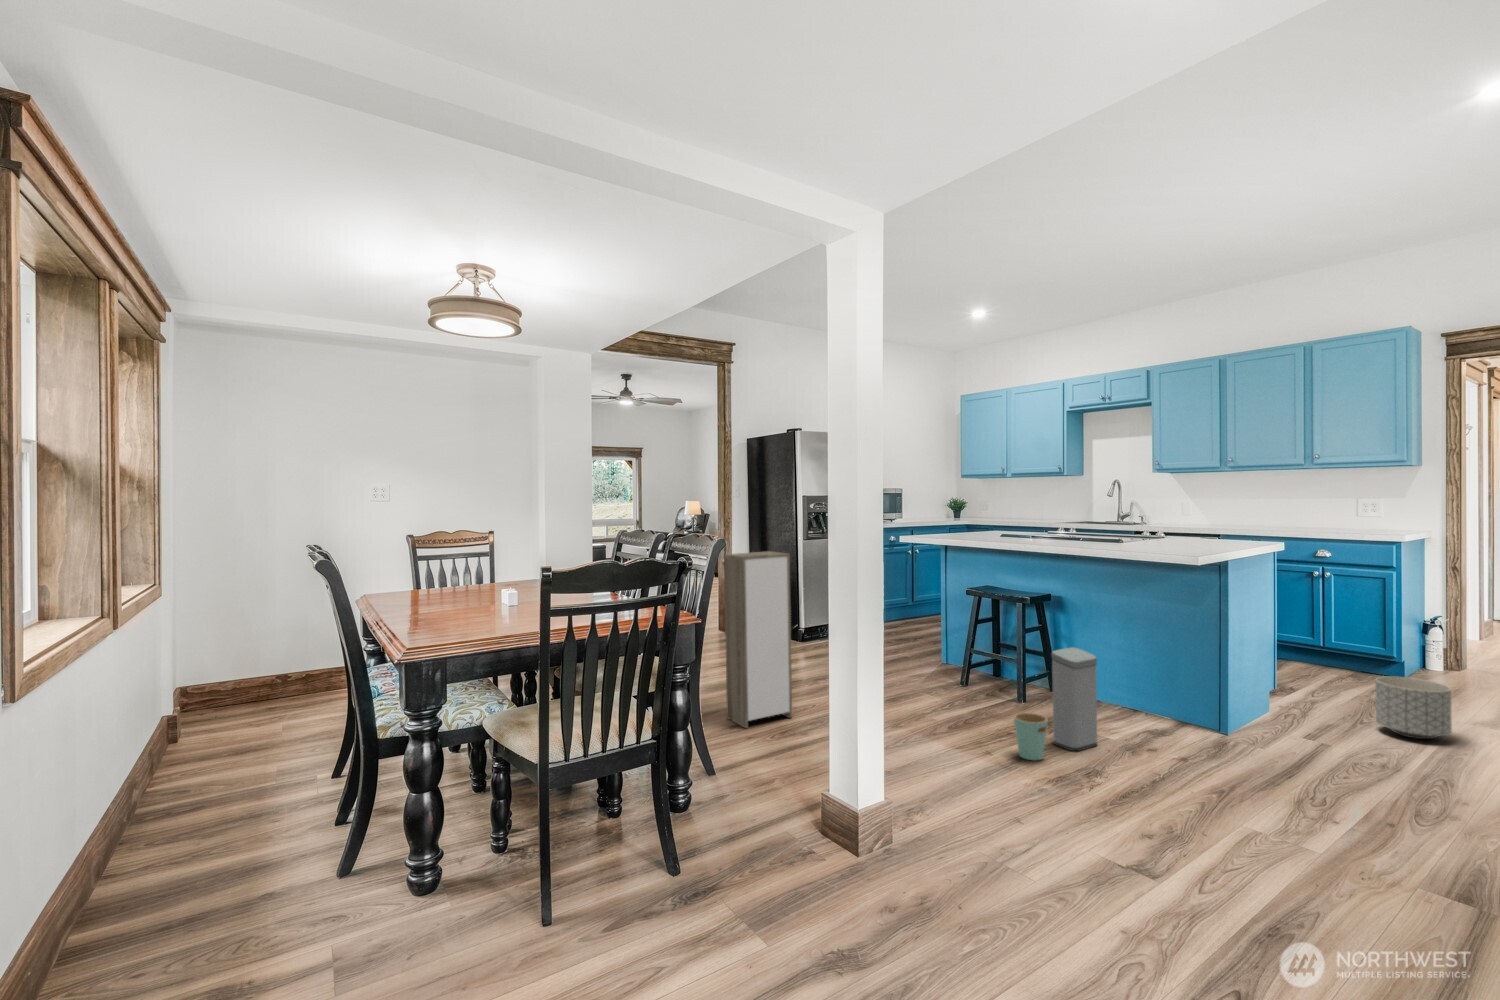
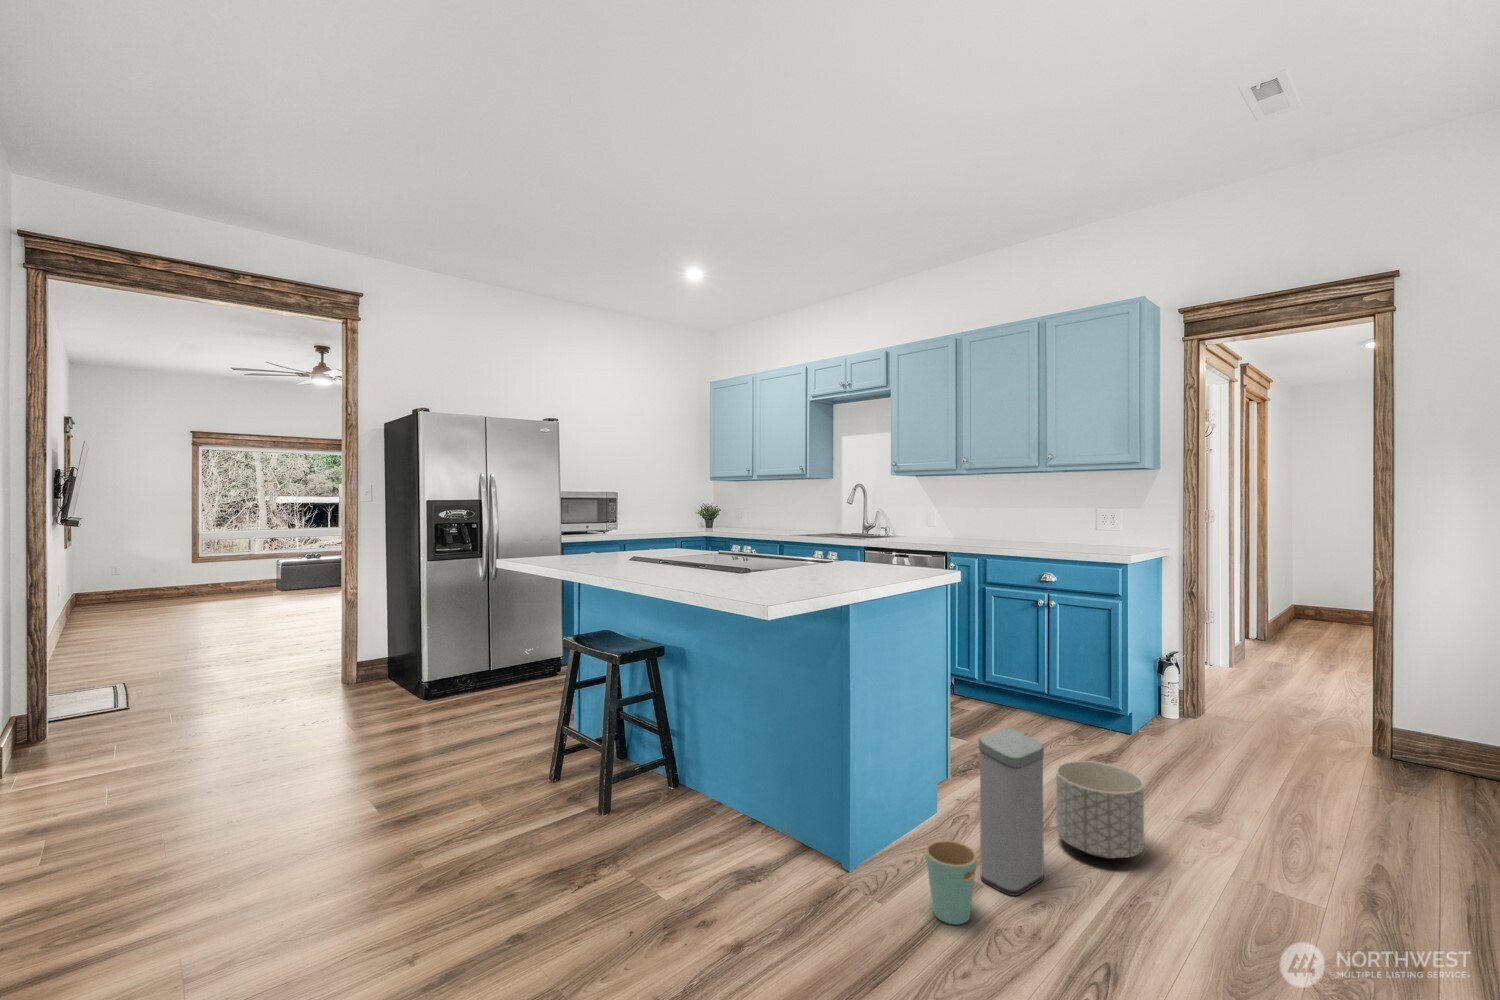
storage cabinet: present [724,551,792,728] -> none [70,589,200,899]
trash can: present [1014,647,1097,760] -> present [925,728,1044,924]

